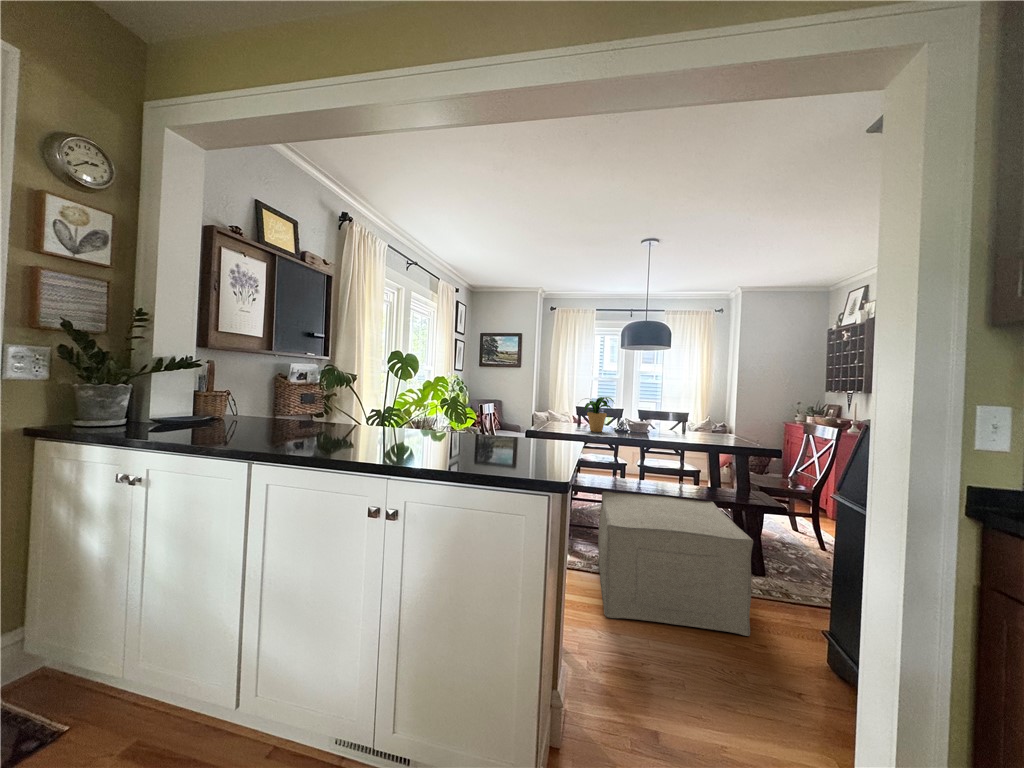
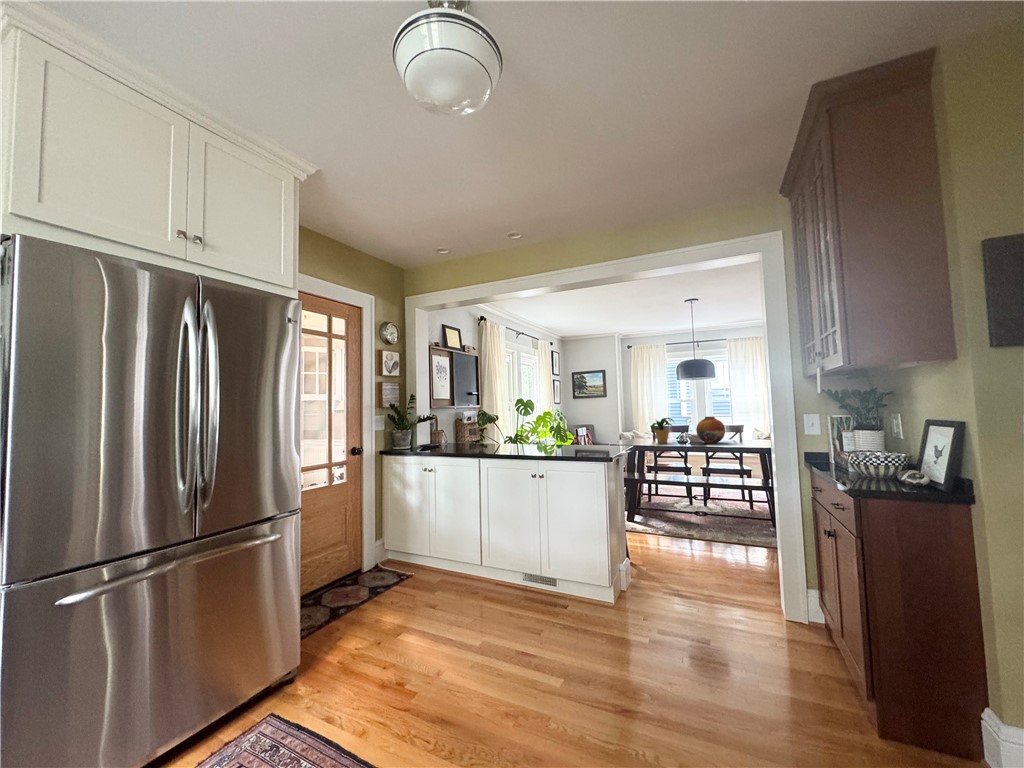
vase: none [644,399,682,436] -> present [696,417,725,443]
ottoman: present [598,492,753,636] -> none [656,481,750,558]

